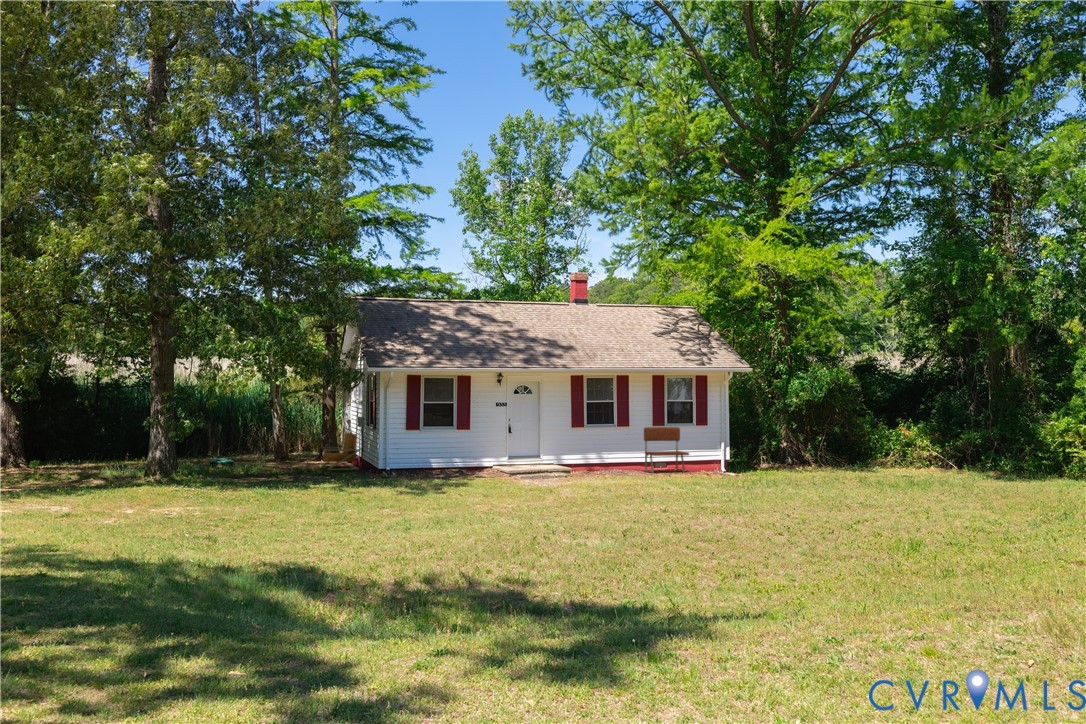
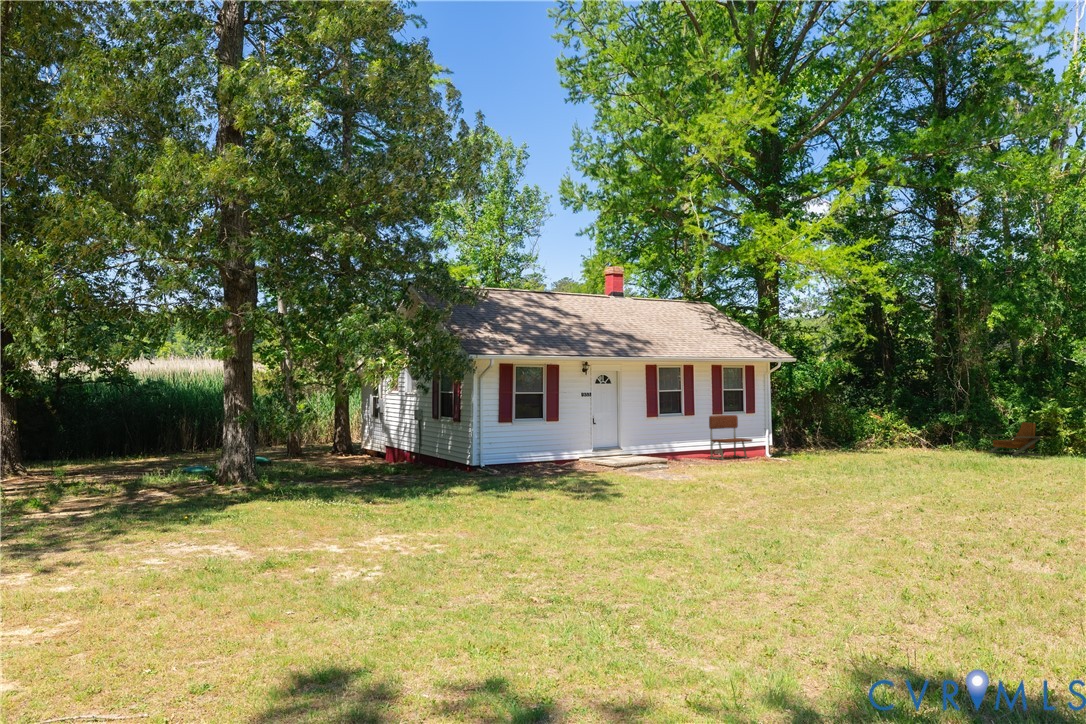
lounge chair: present [322,433,360,470] -> present [989,422,1042,455]

